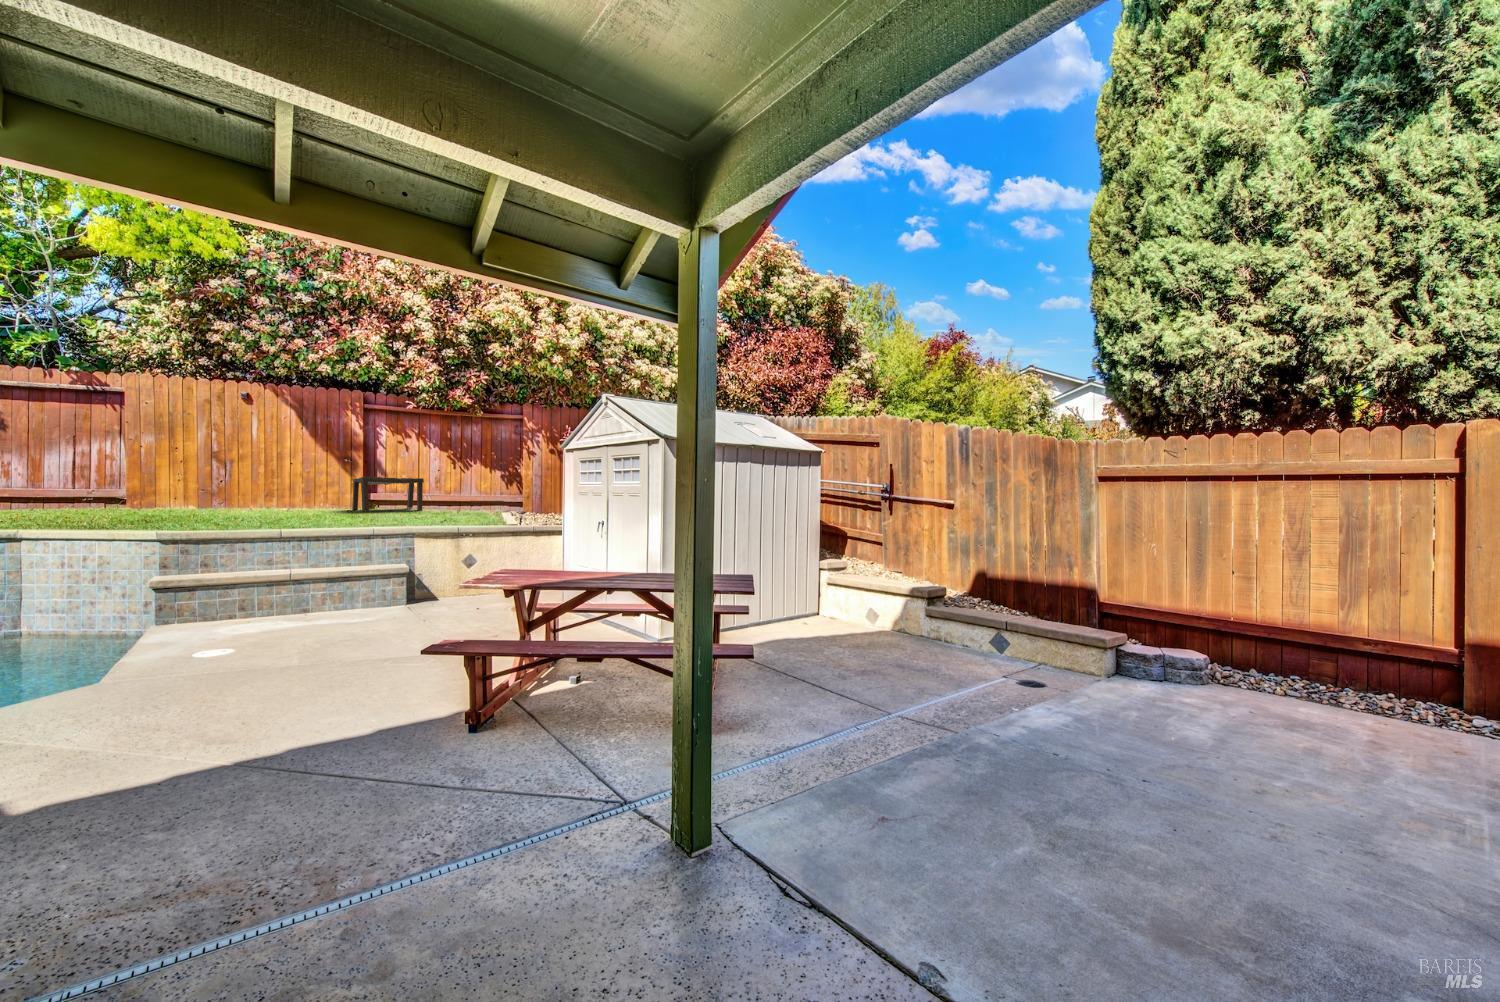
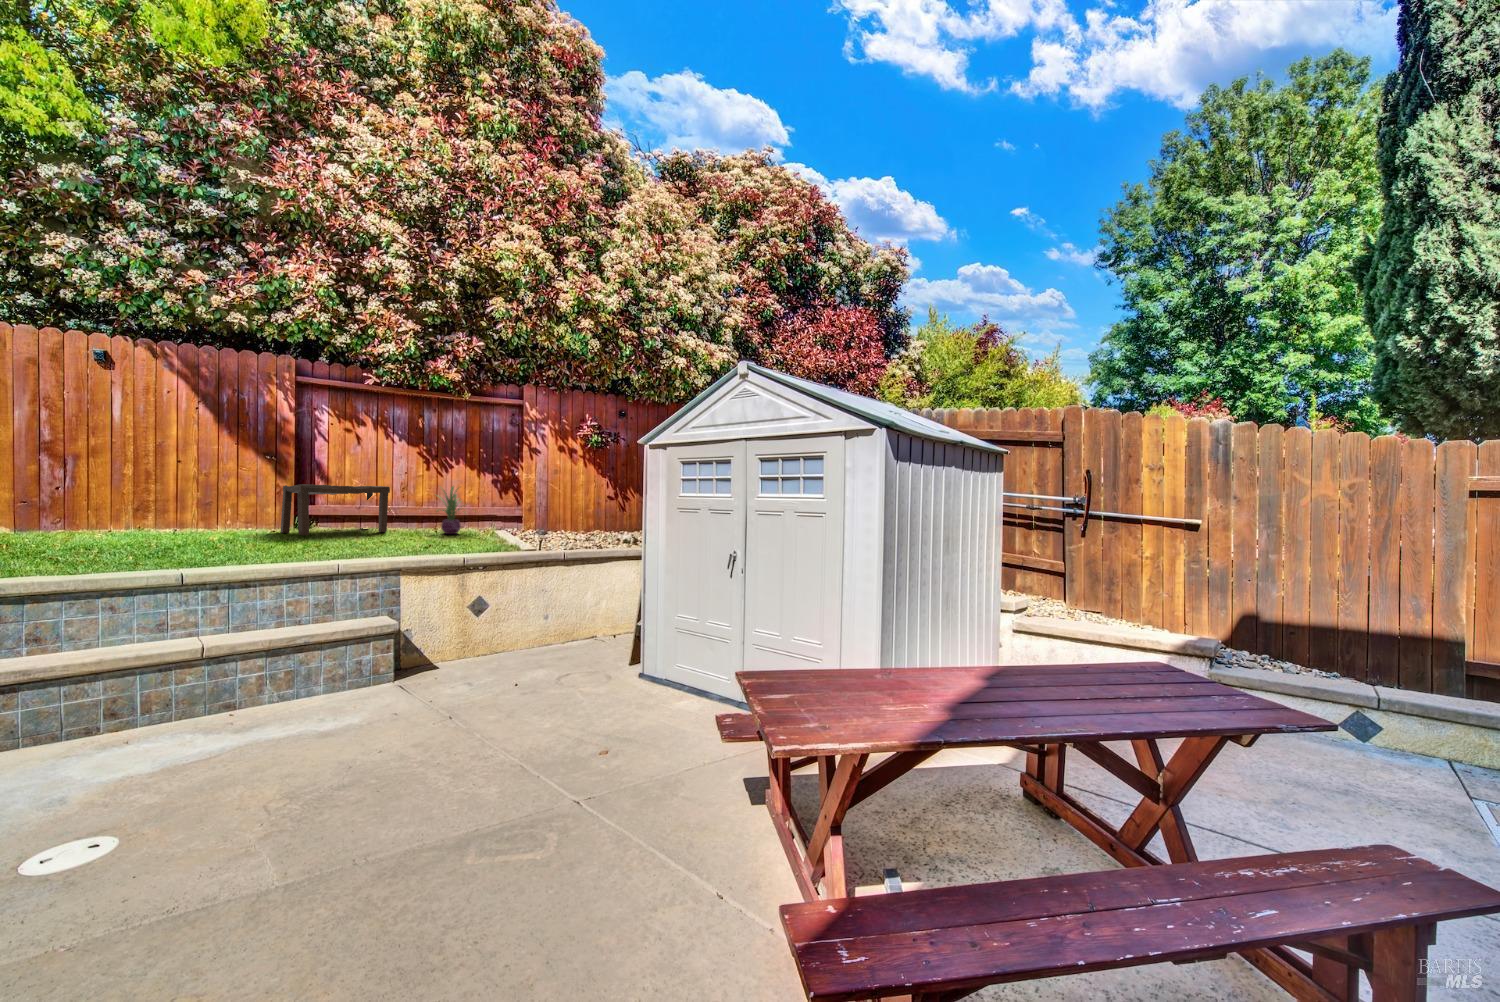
decorative plant: none [444,477,487,511] -> present [440,486,461,534]

